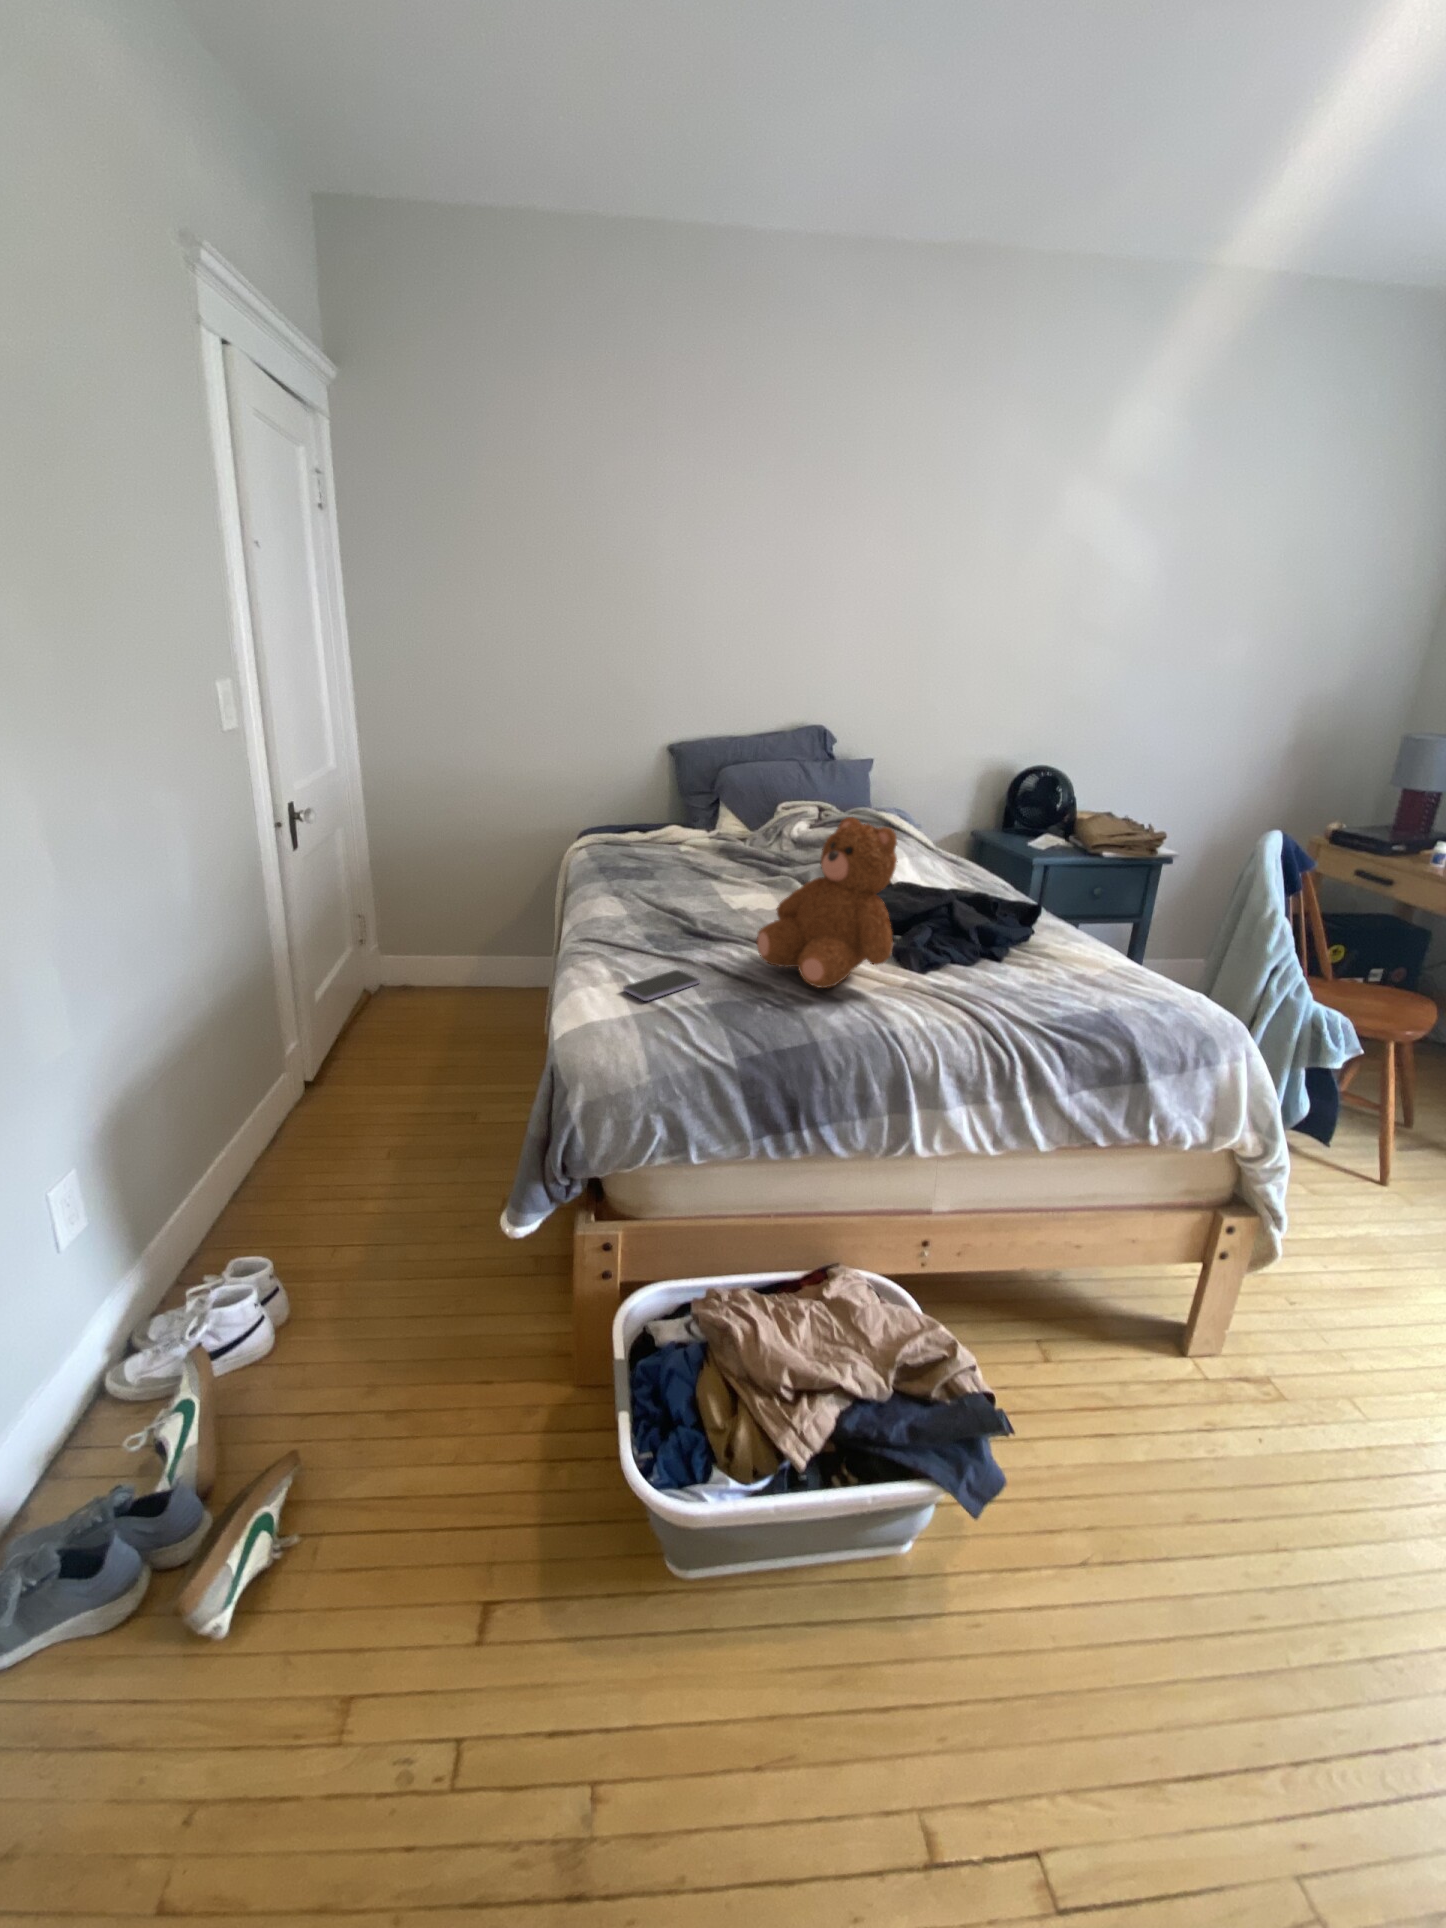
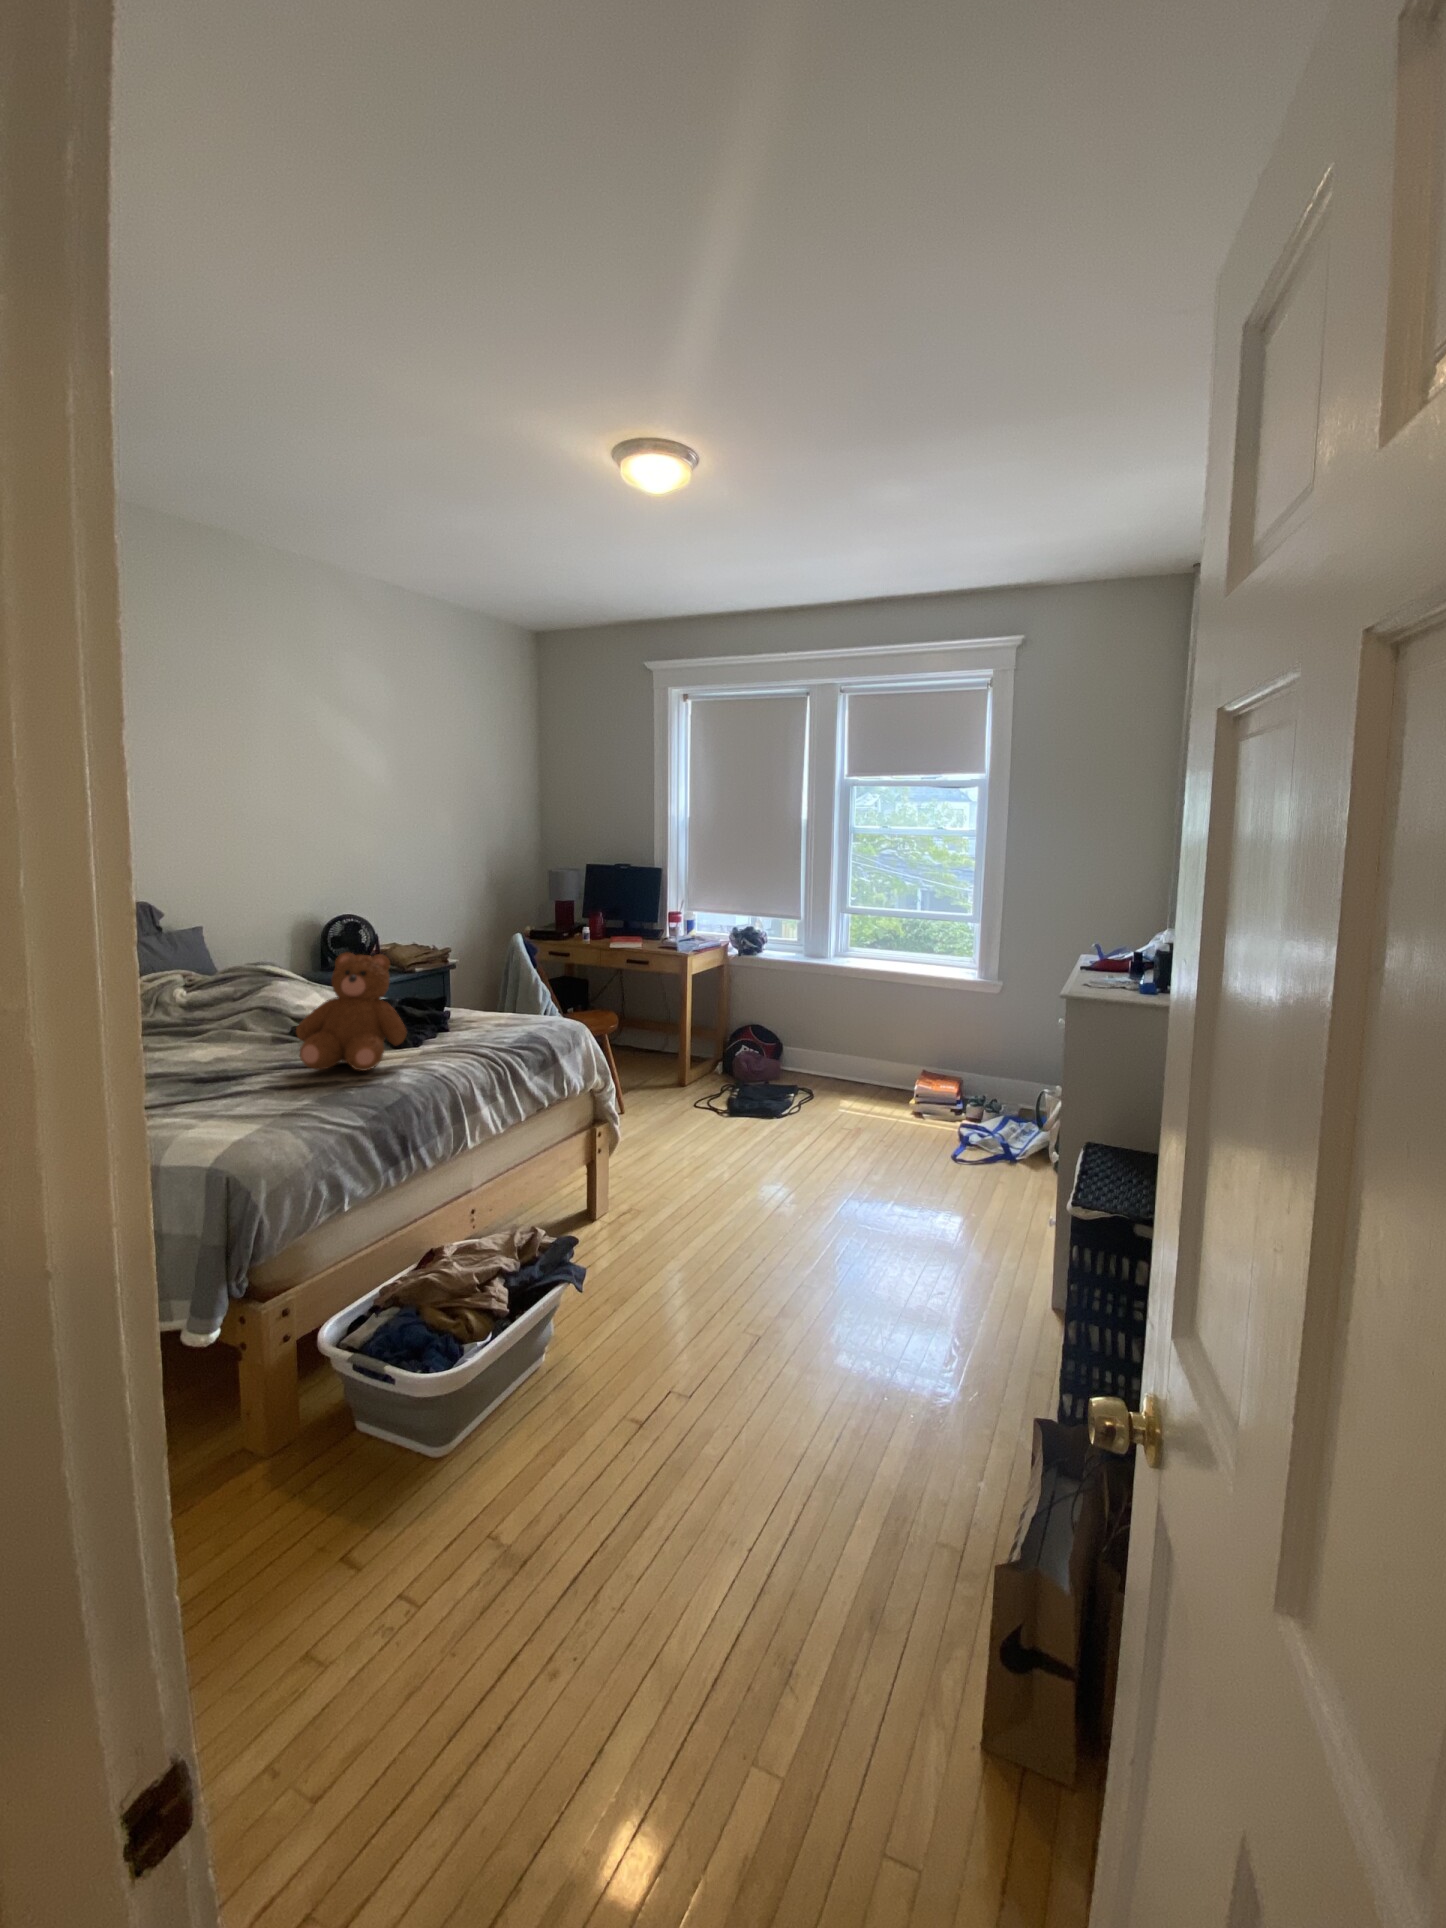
smartphone: present [623,970,700,1001] -> none [217,1093,271,1117]

